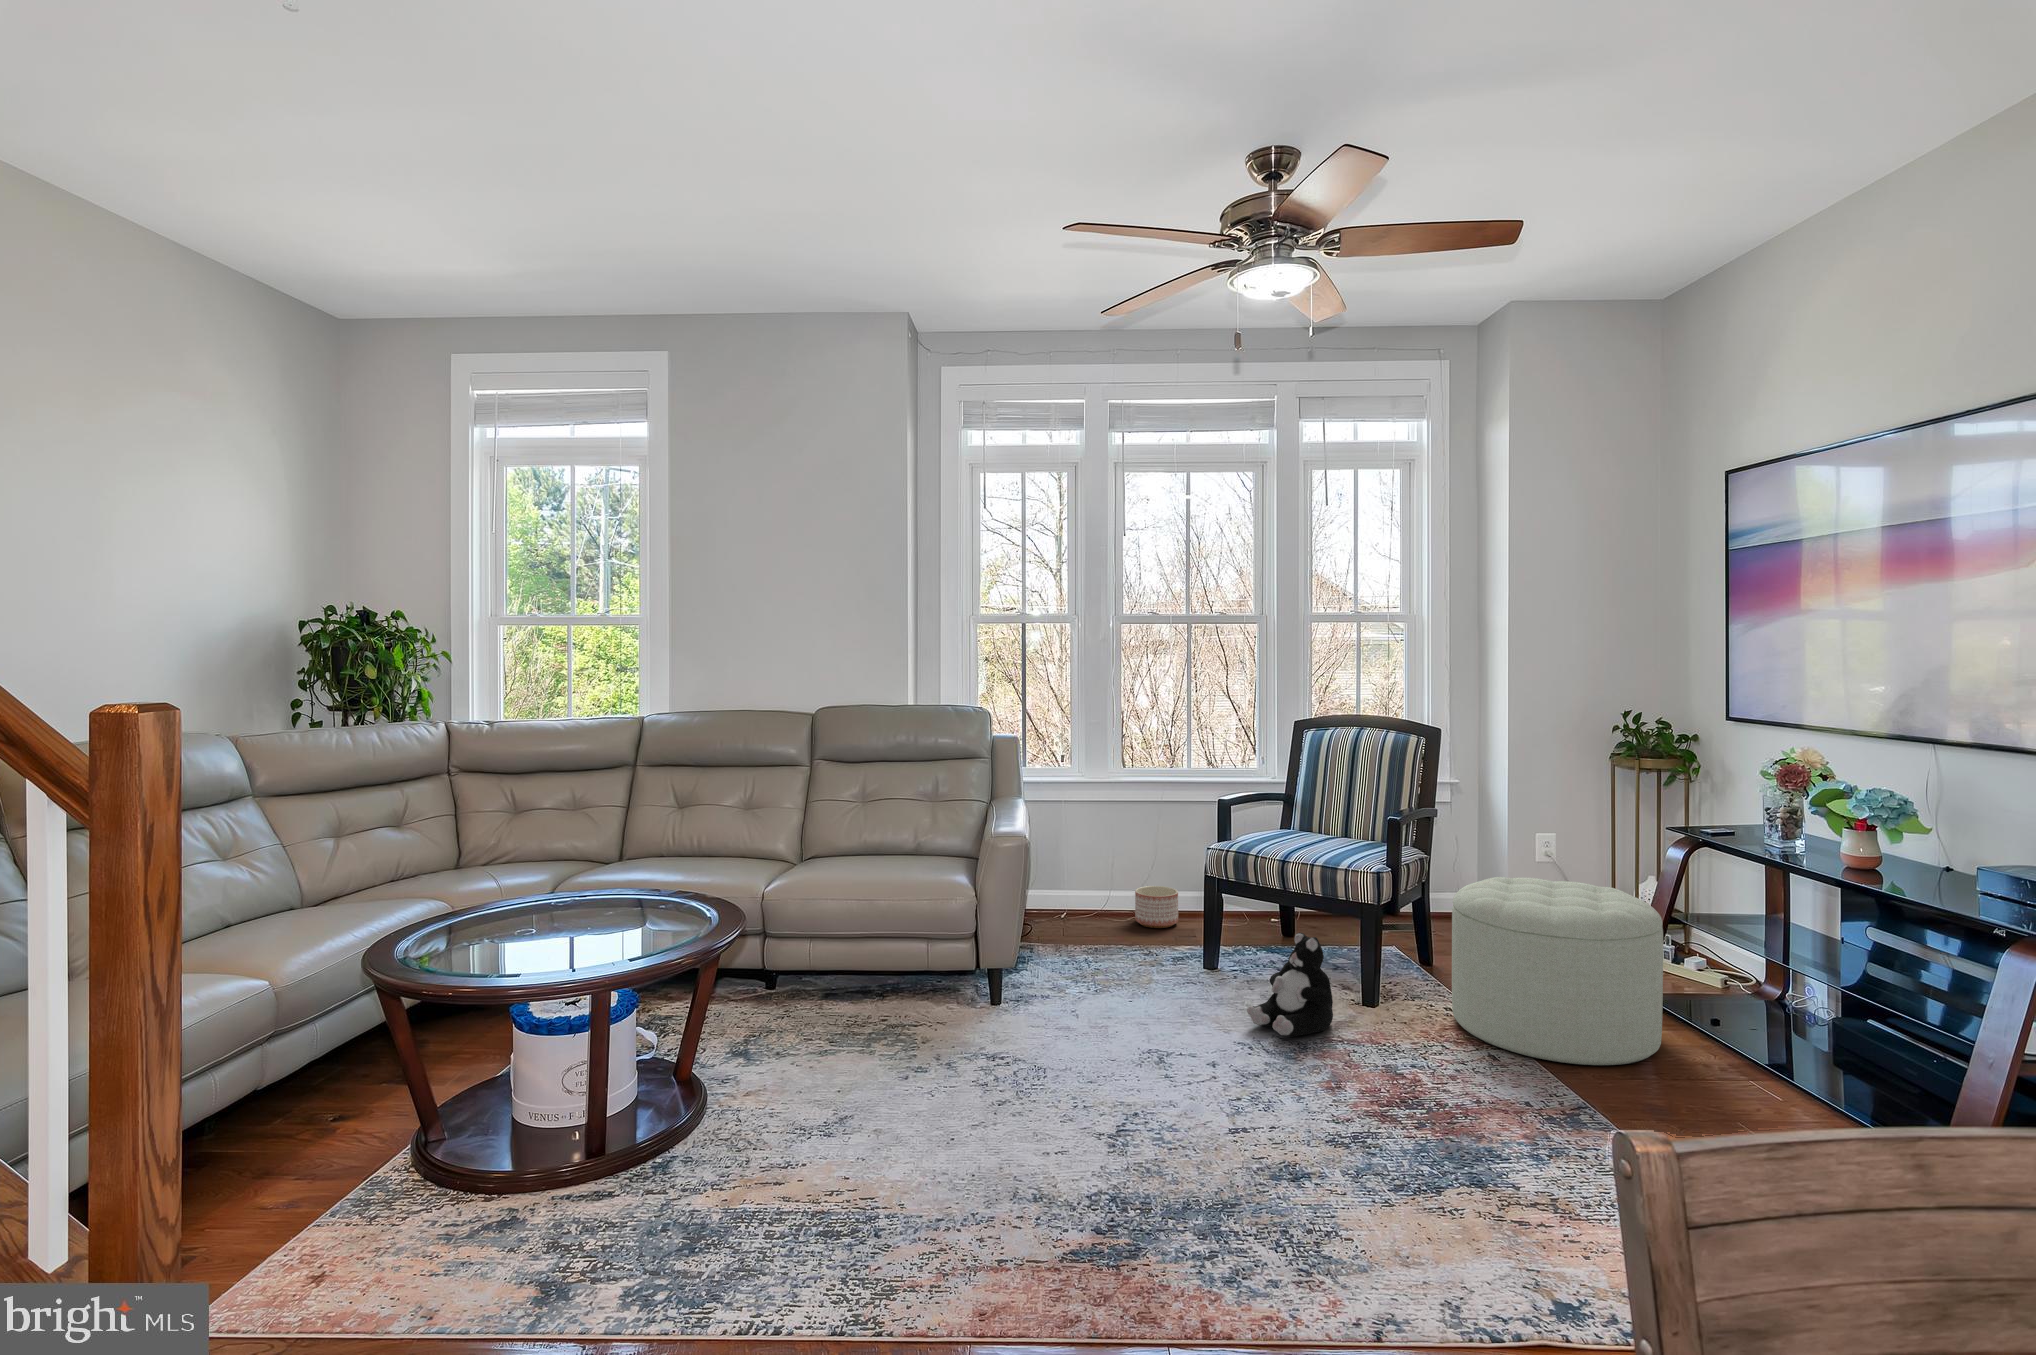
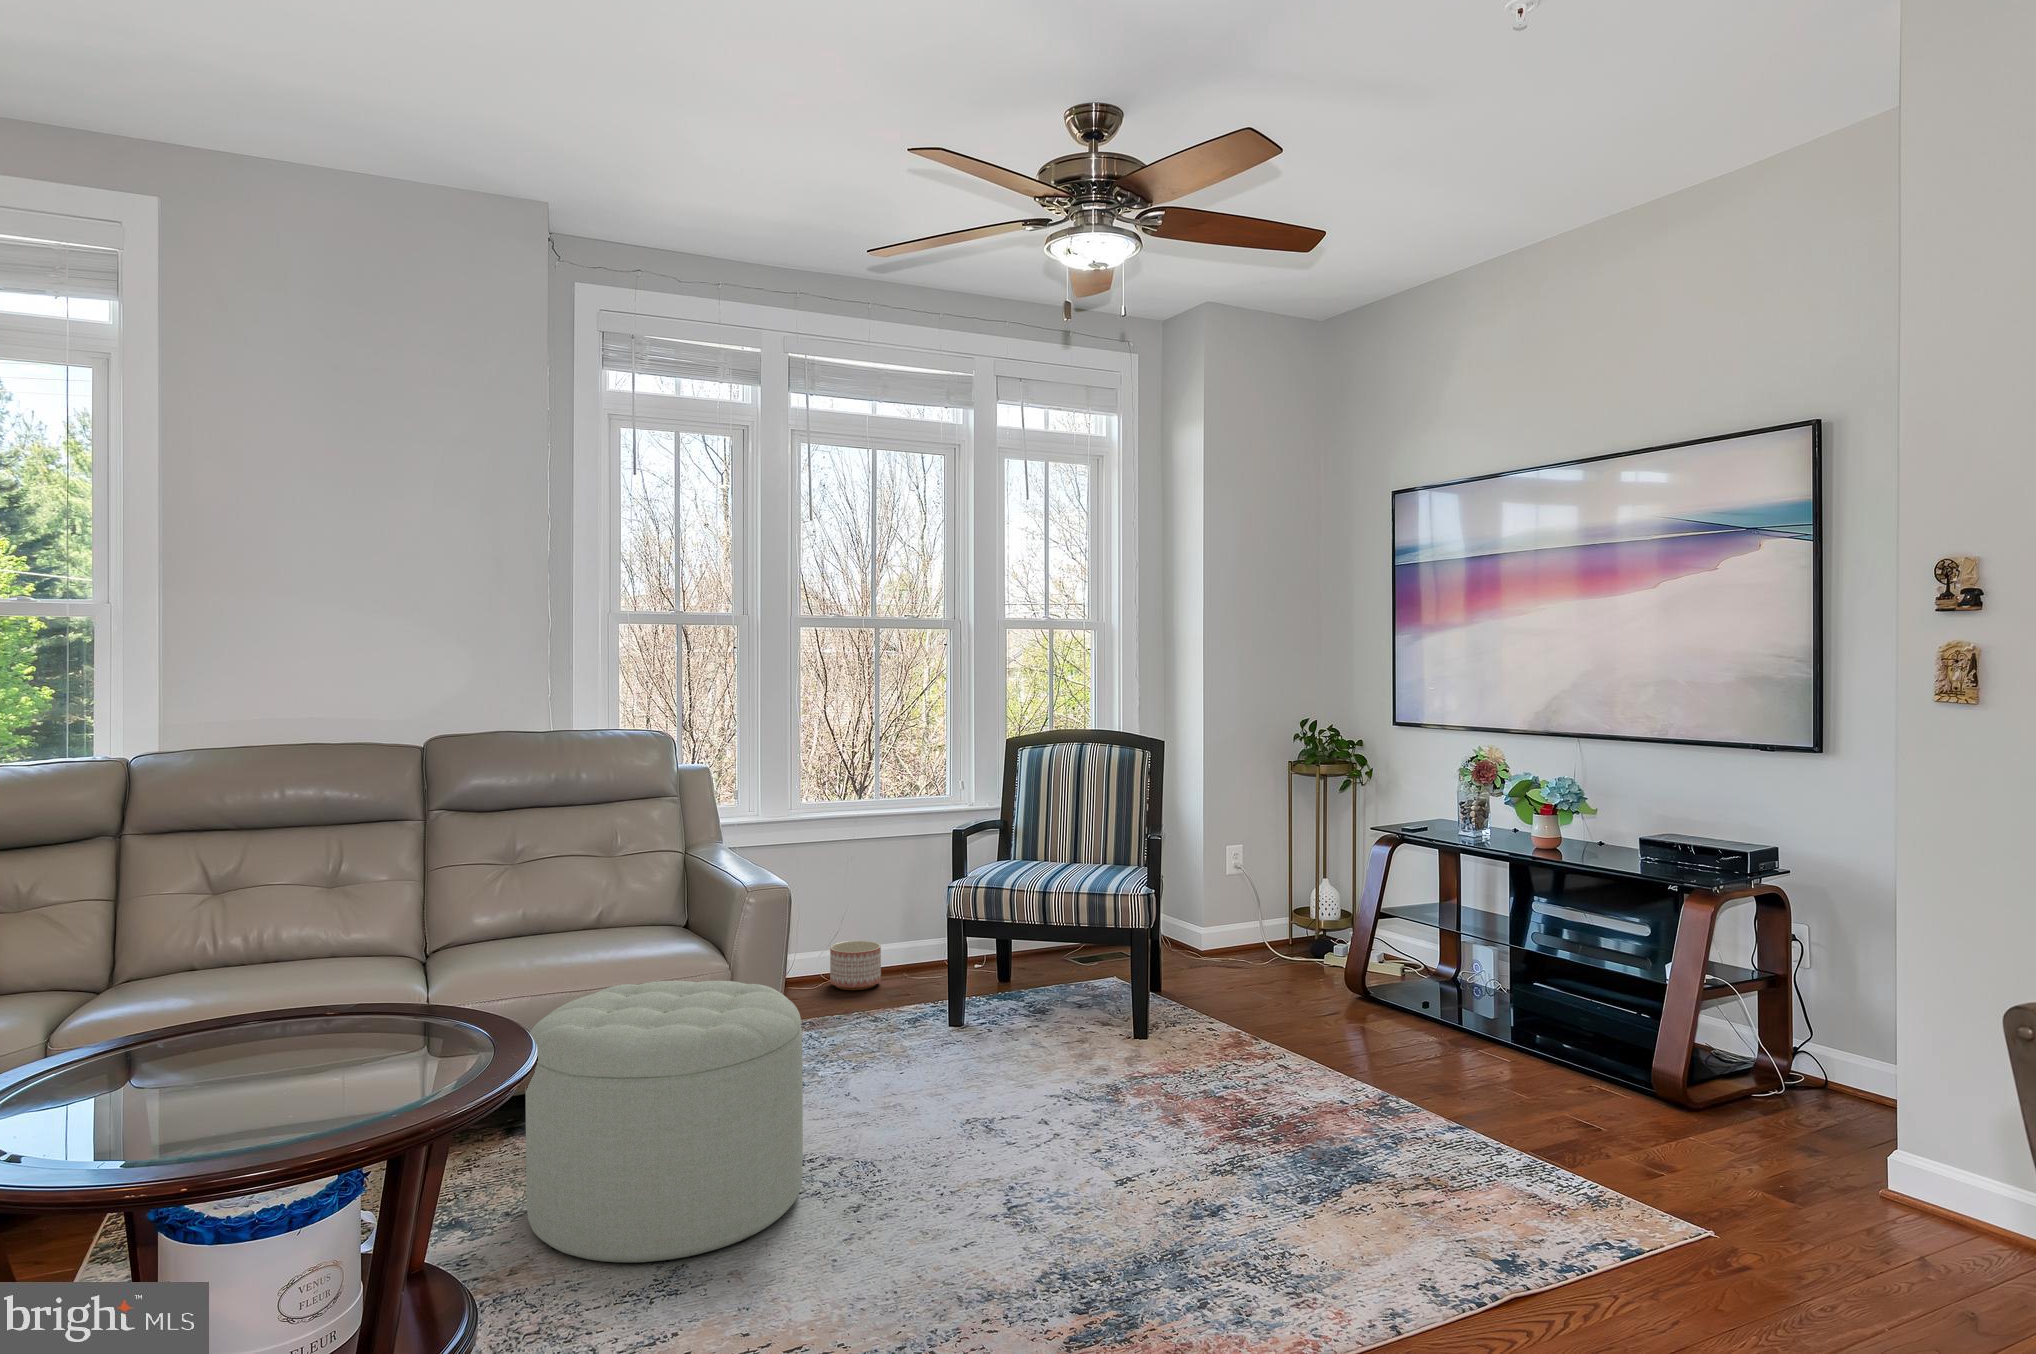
ottoman: present [1452,877,1663,1065] -> present [526,981,803,1262]
plush toy: present [1247,933,1333,1037] -> none [1044,965,1130,1079]

